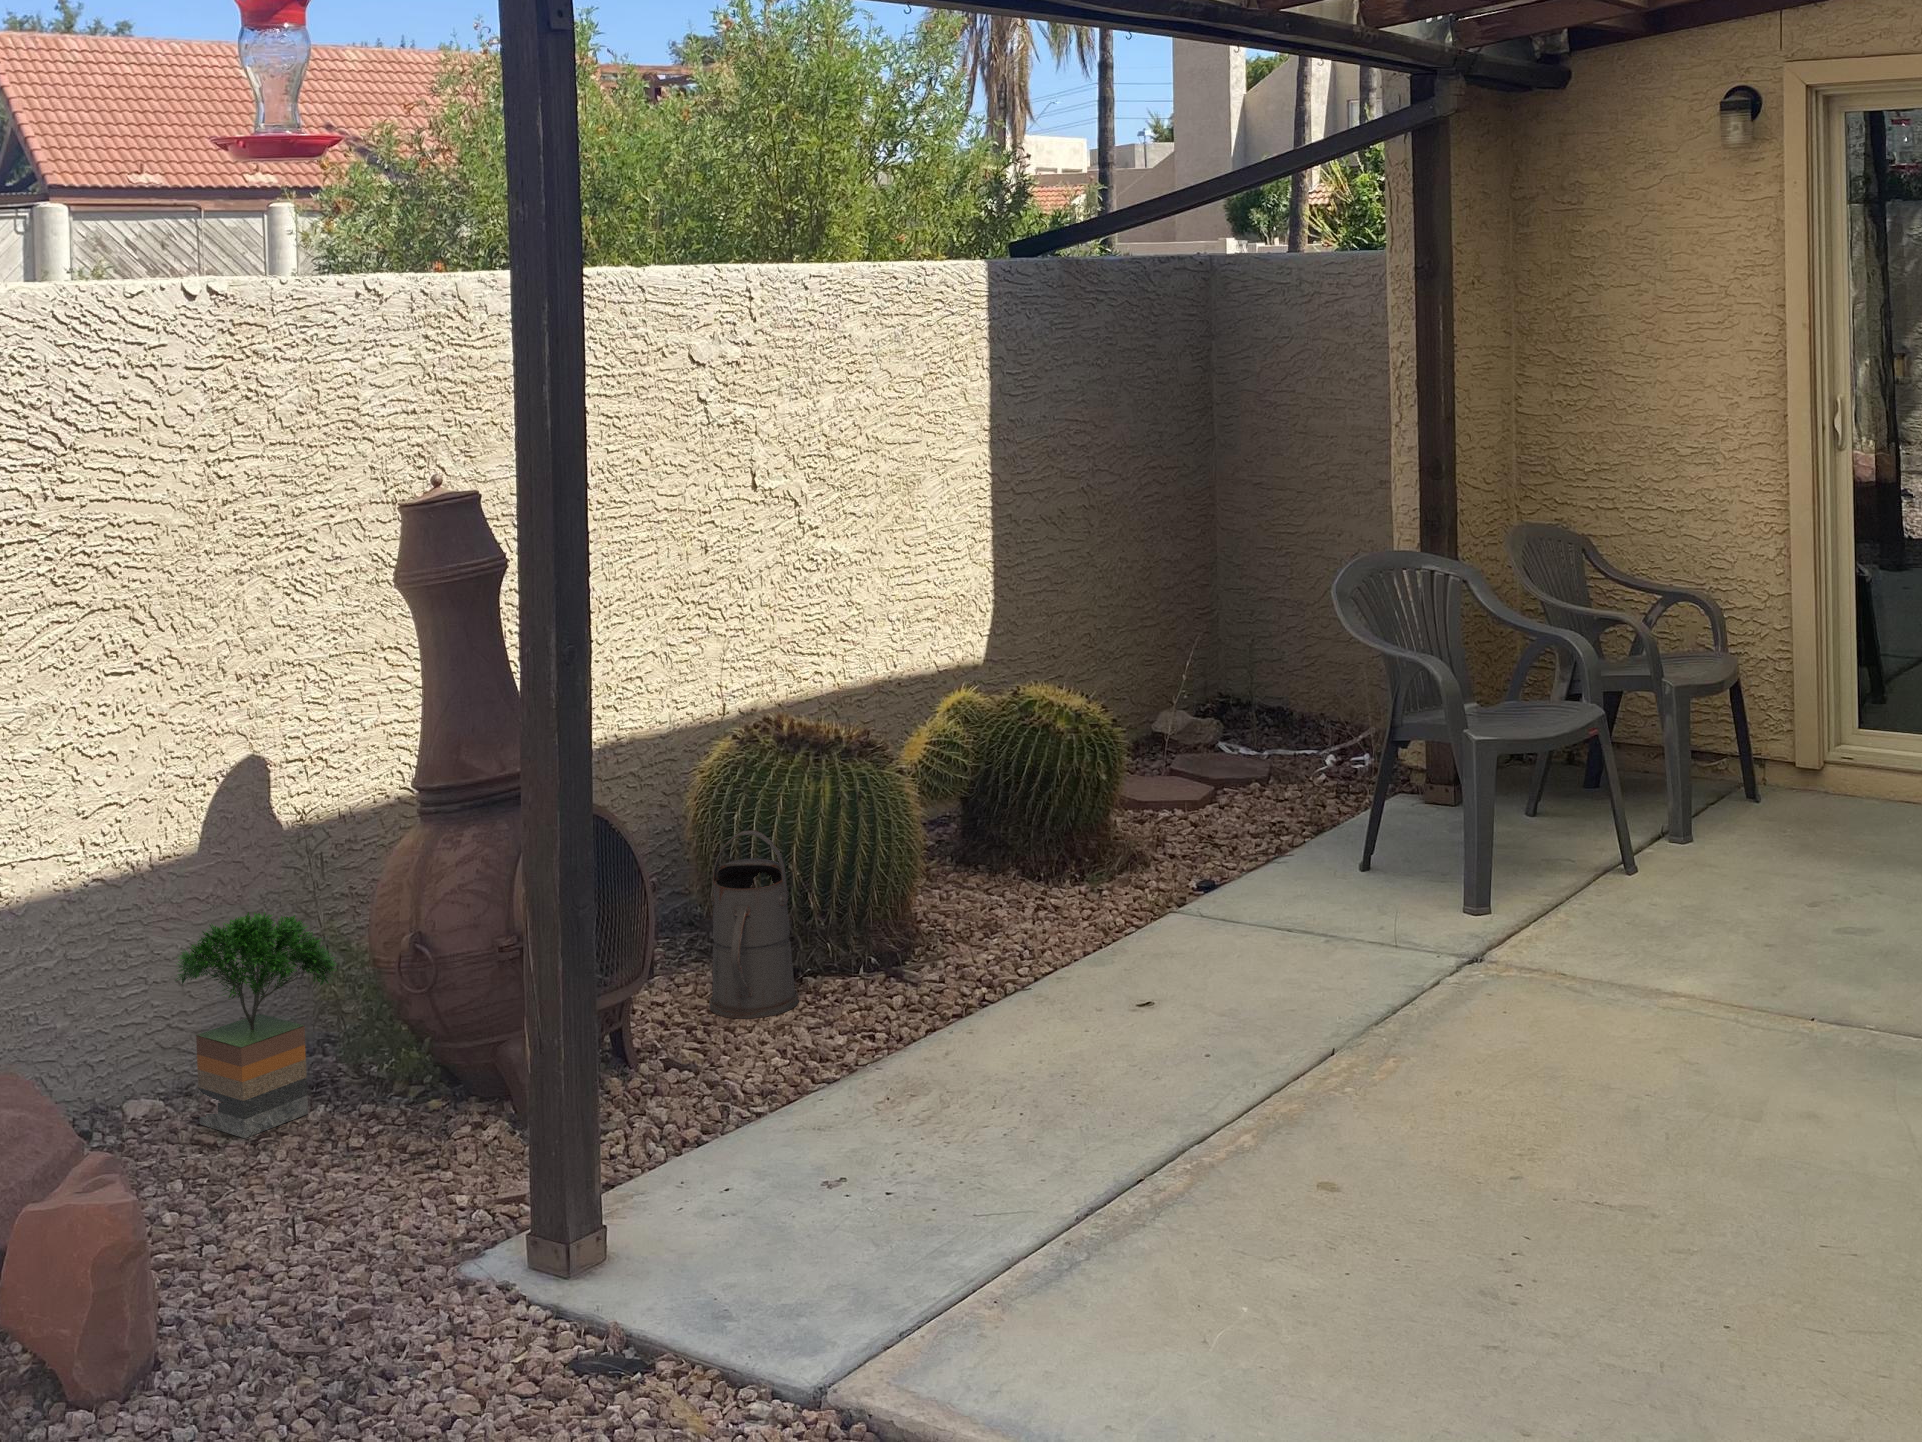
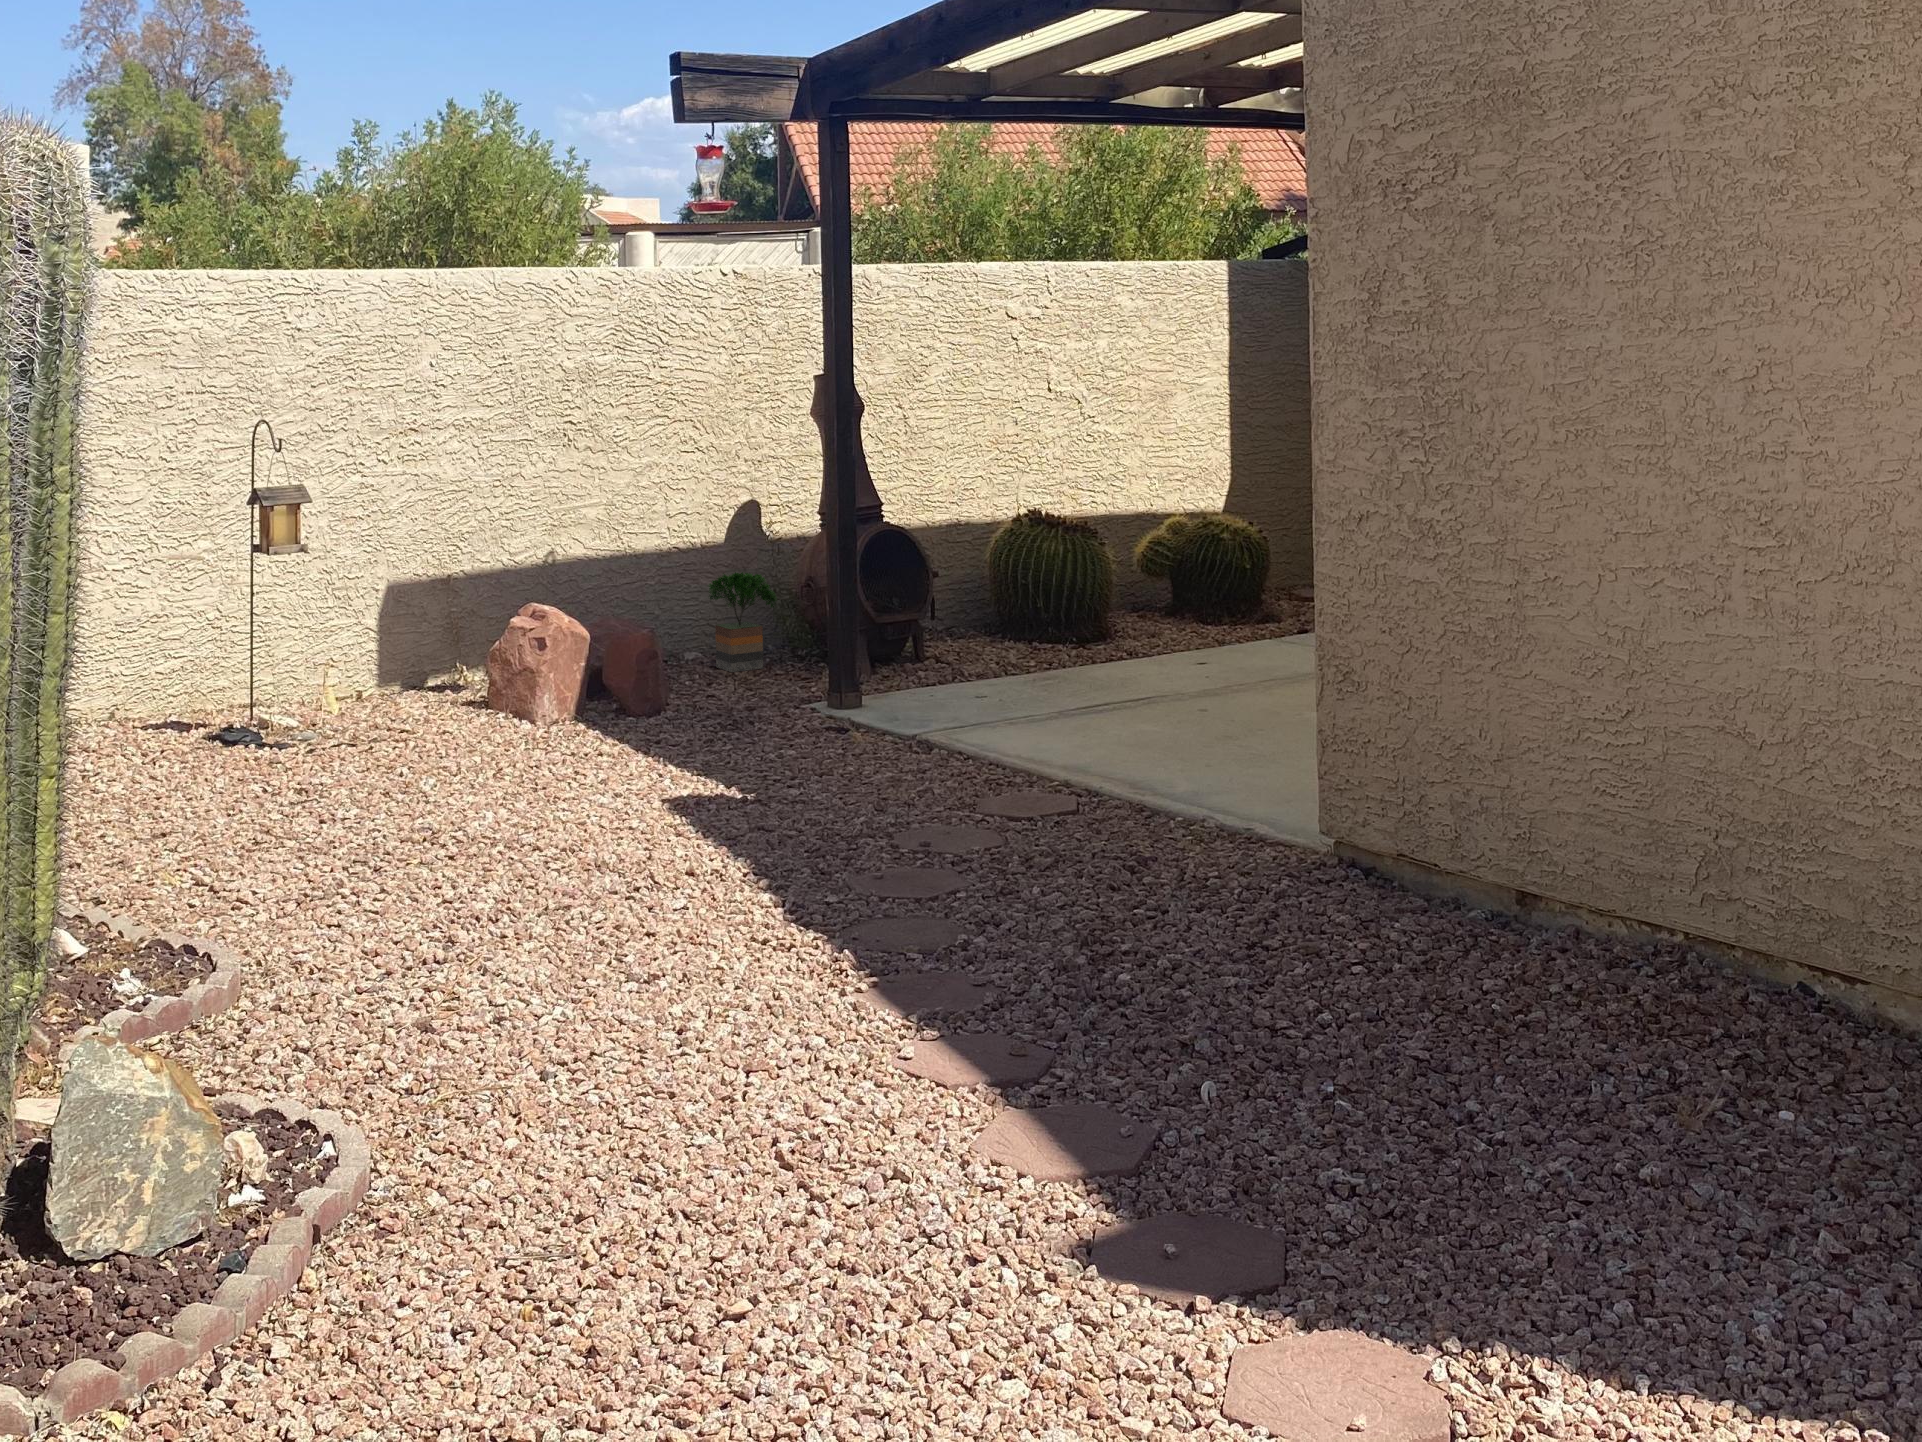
watering can: present [709,830,799,1018] -> none [976,564,1034,660]

